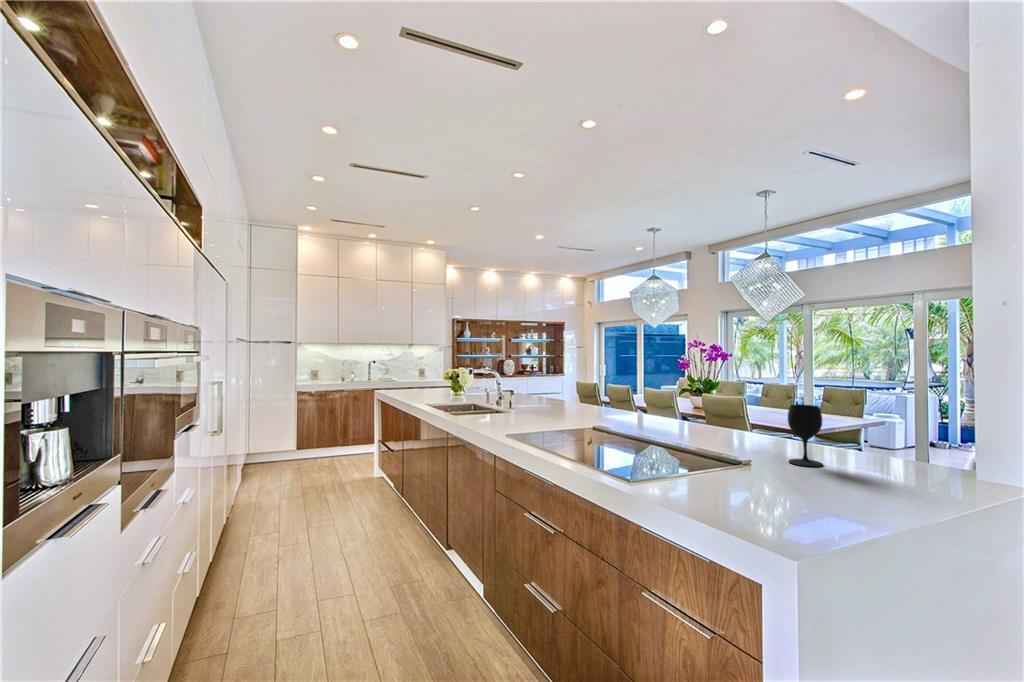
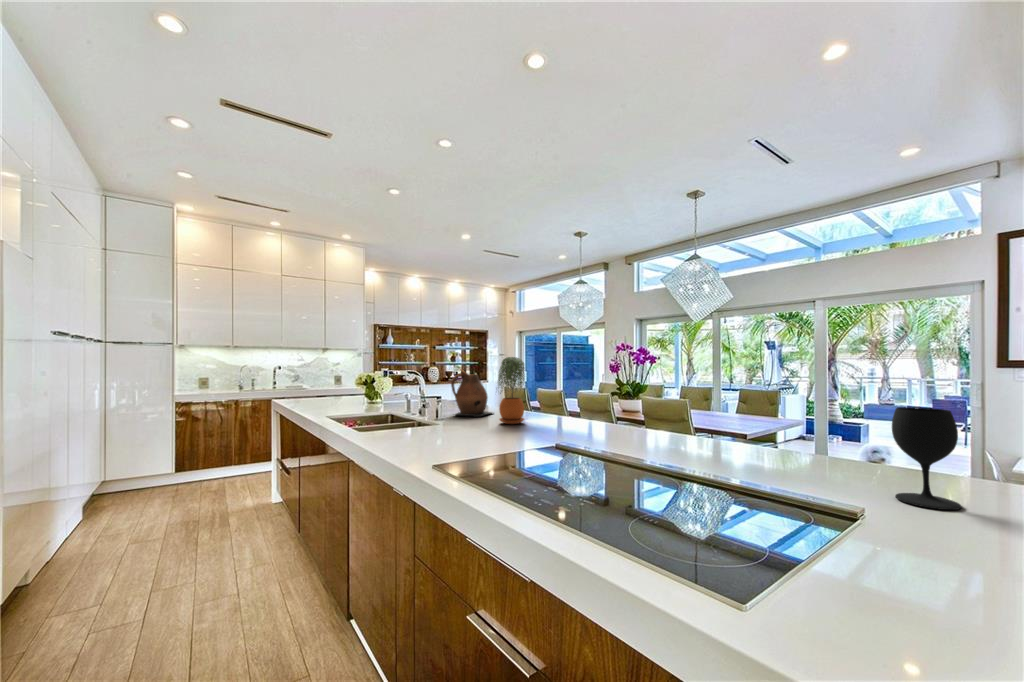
potted plant: none [556,360,581,414] -> present [498,357,525,424]
ceramic pitcher: none [522,369,558,408] -> present [451,370,492,417]

